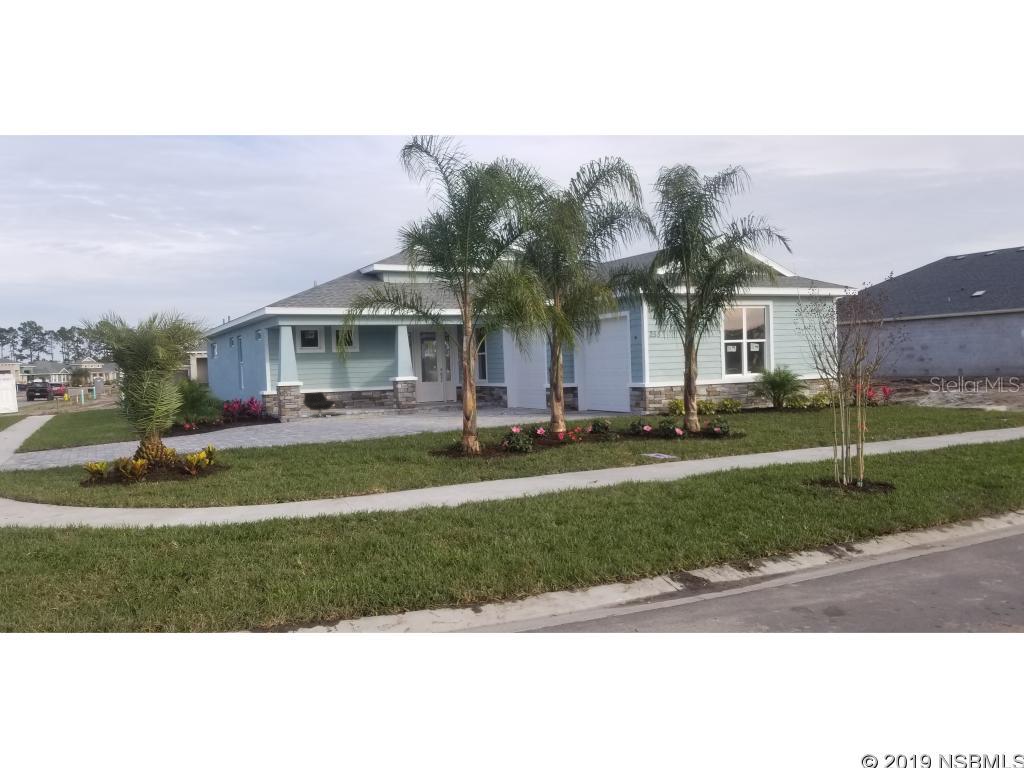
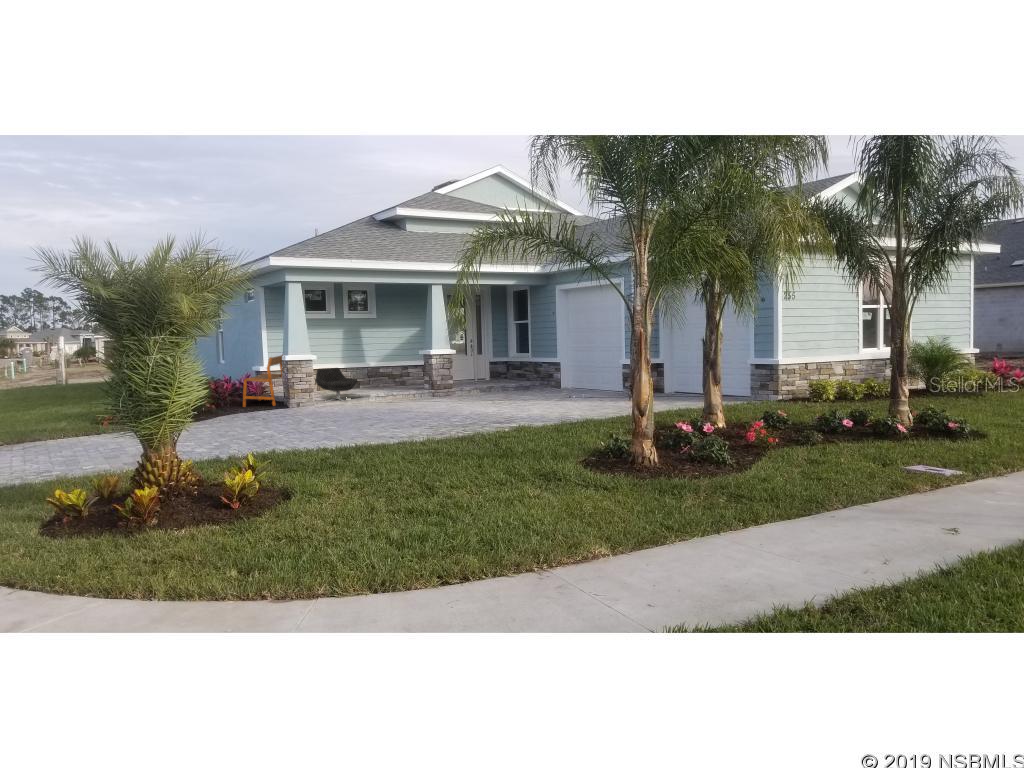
bench: none [246,382,283,422] -> present [243,355,283,407]

